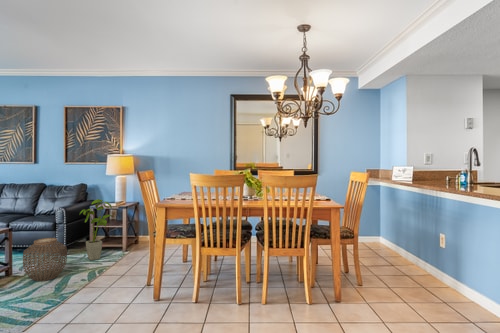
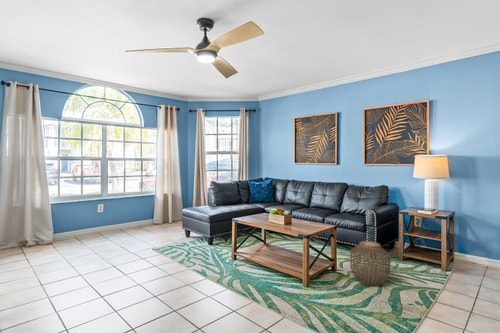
house plant: present [80,199,112,260] -> none [393,205,433,272]

